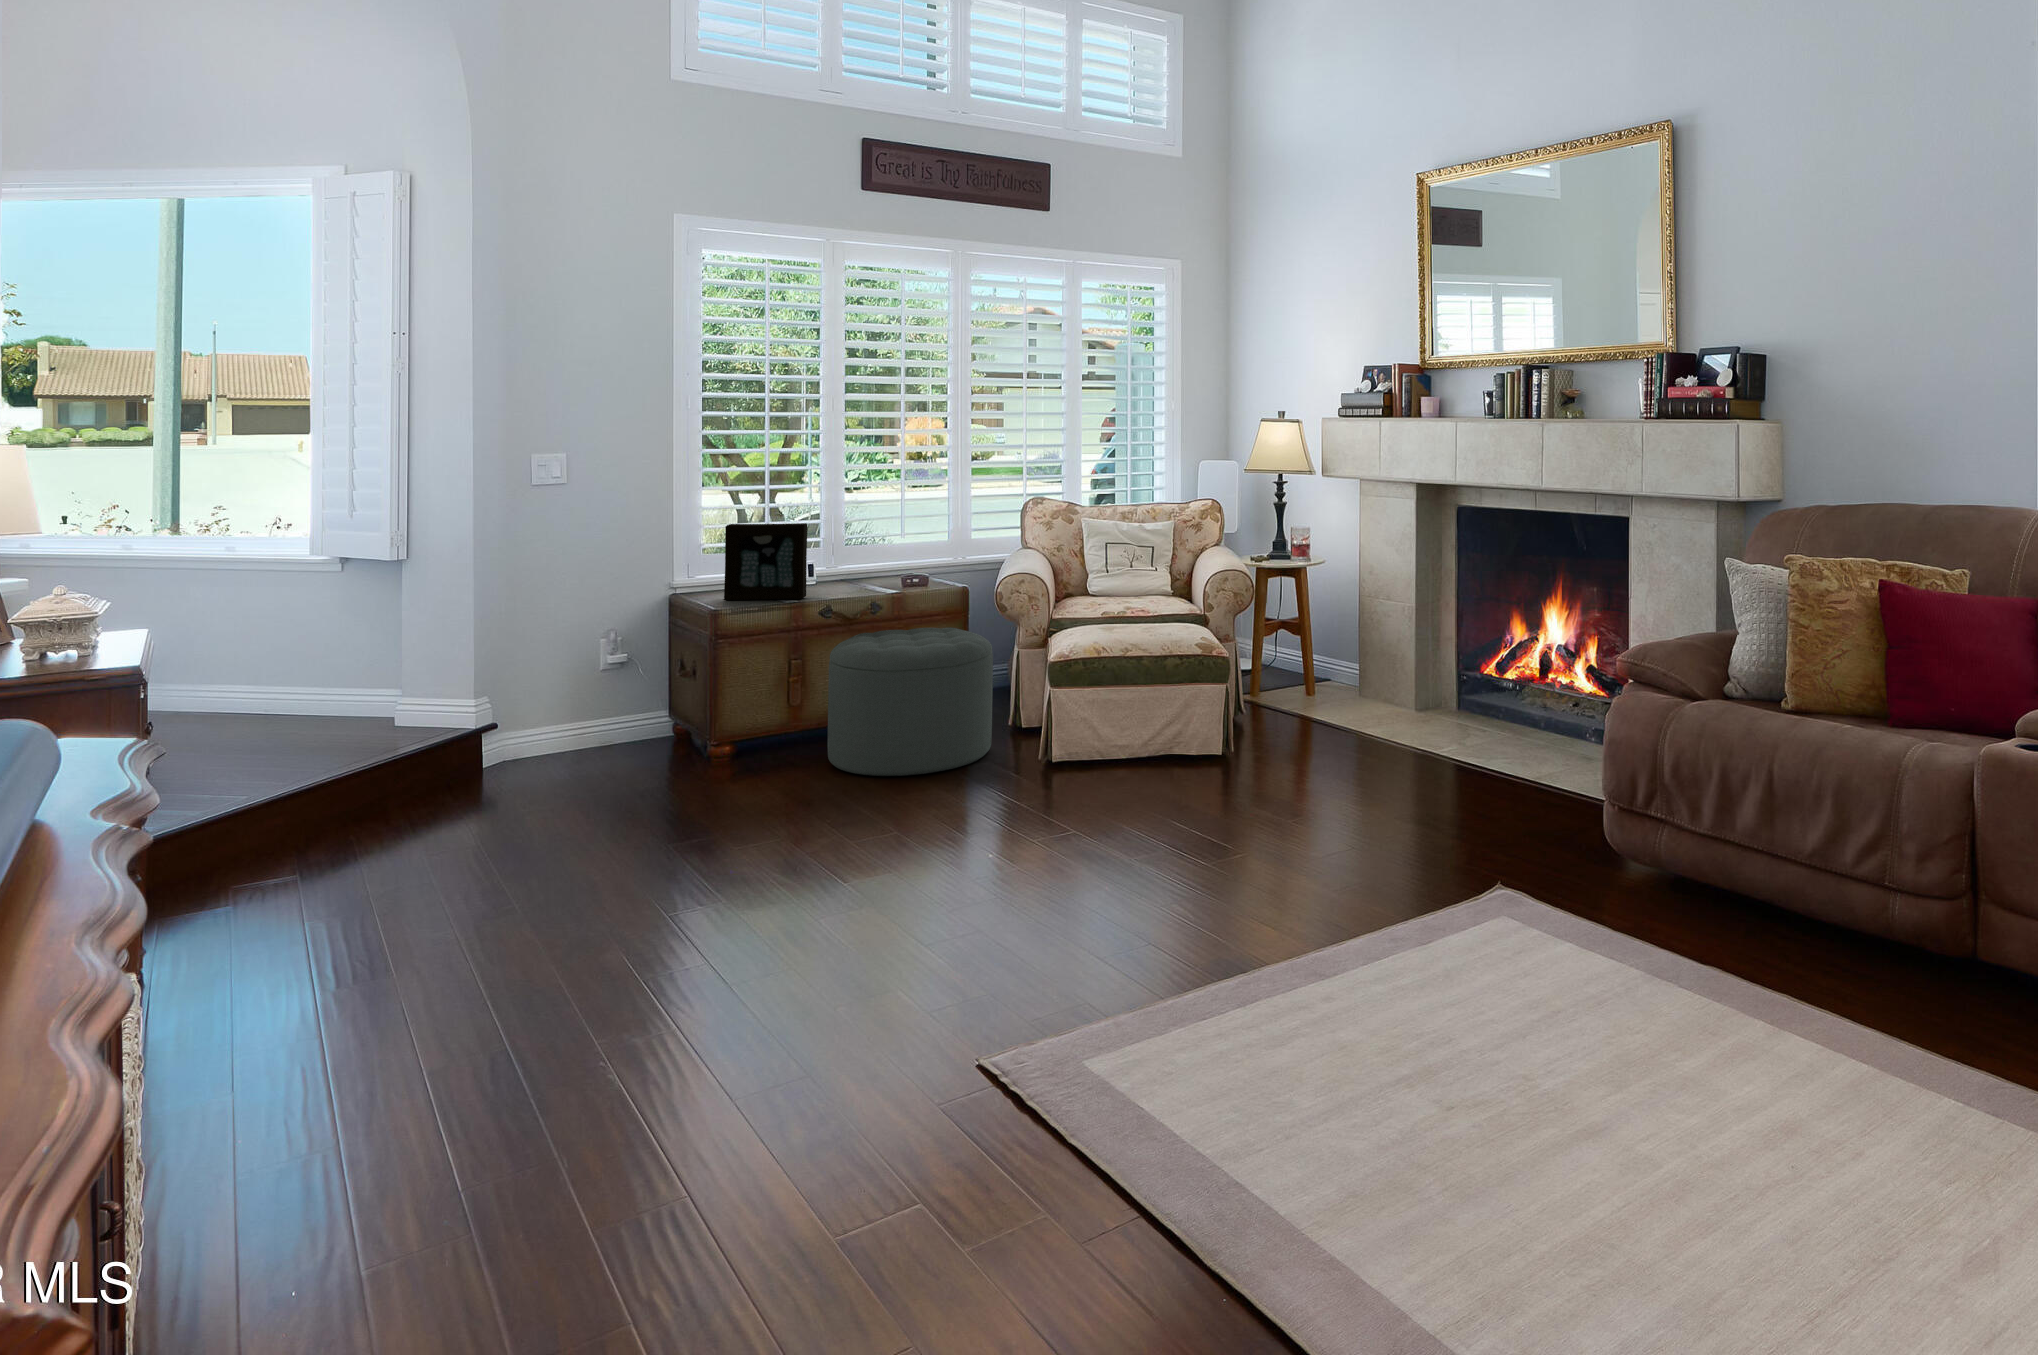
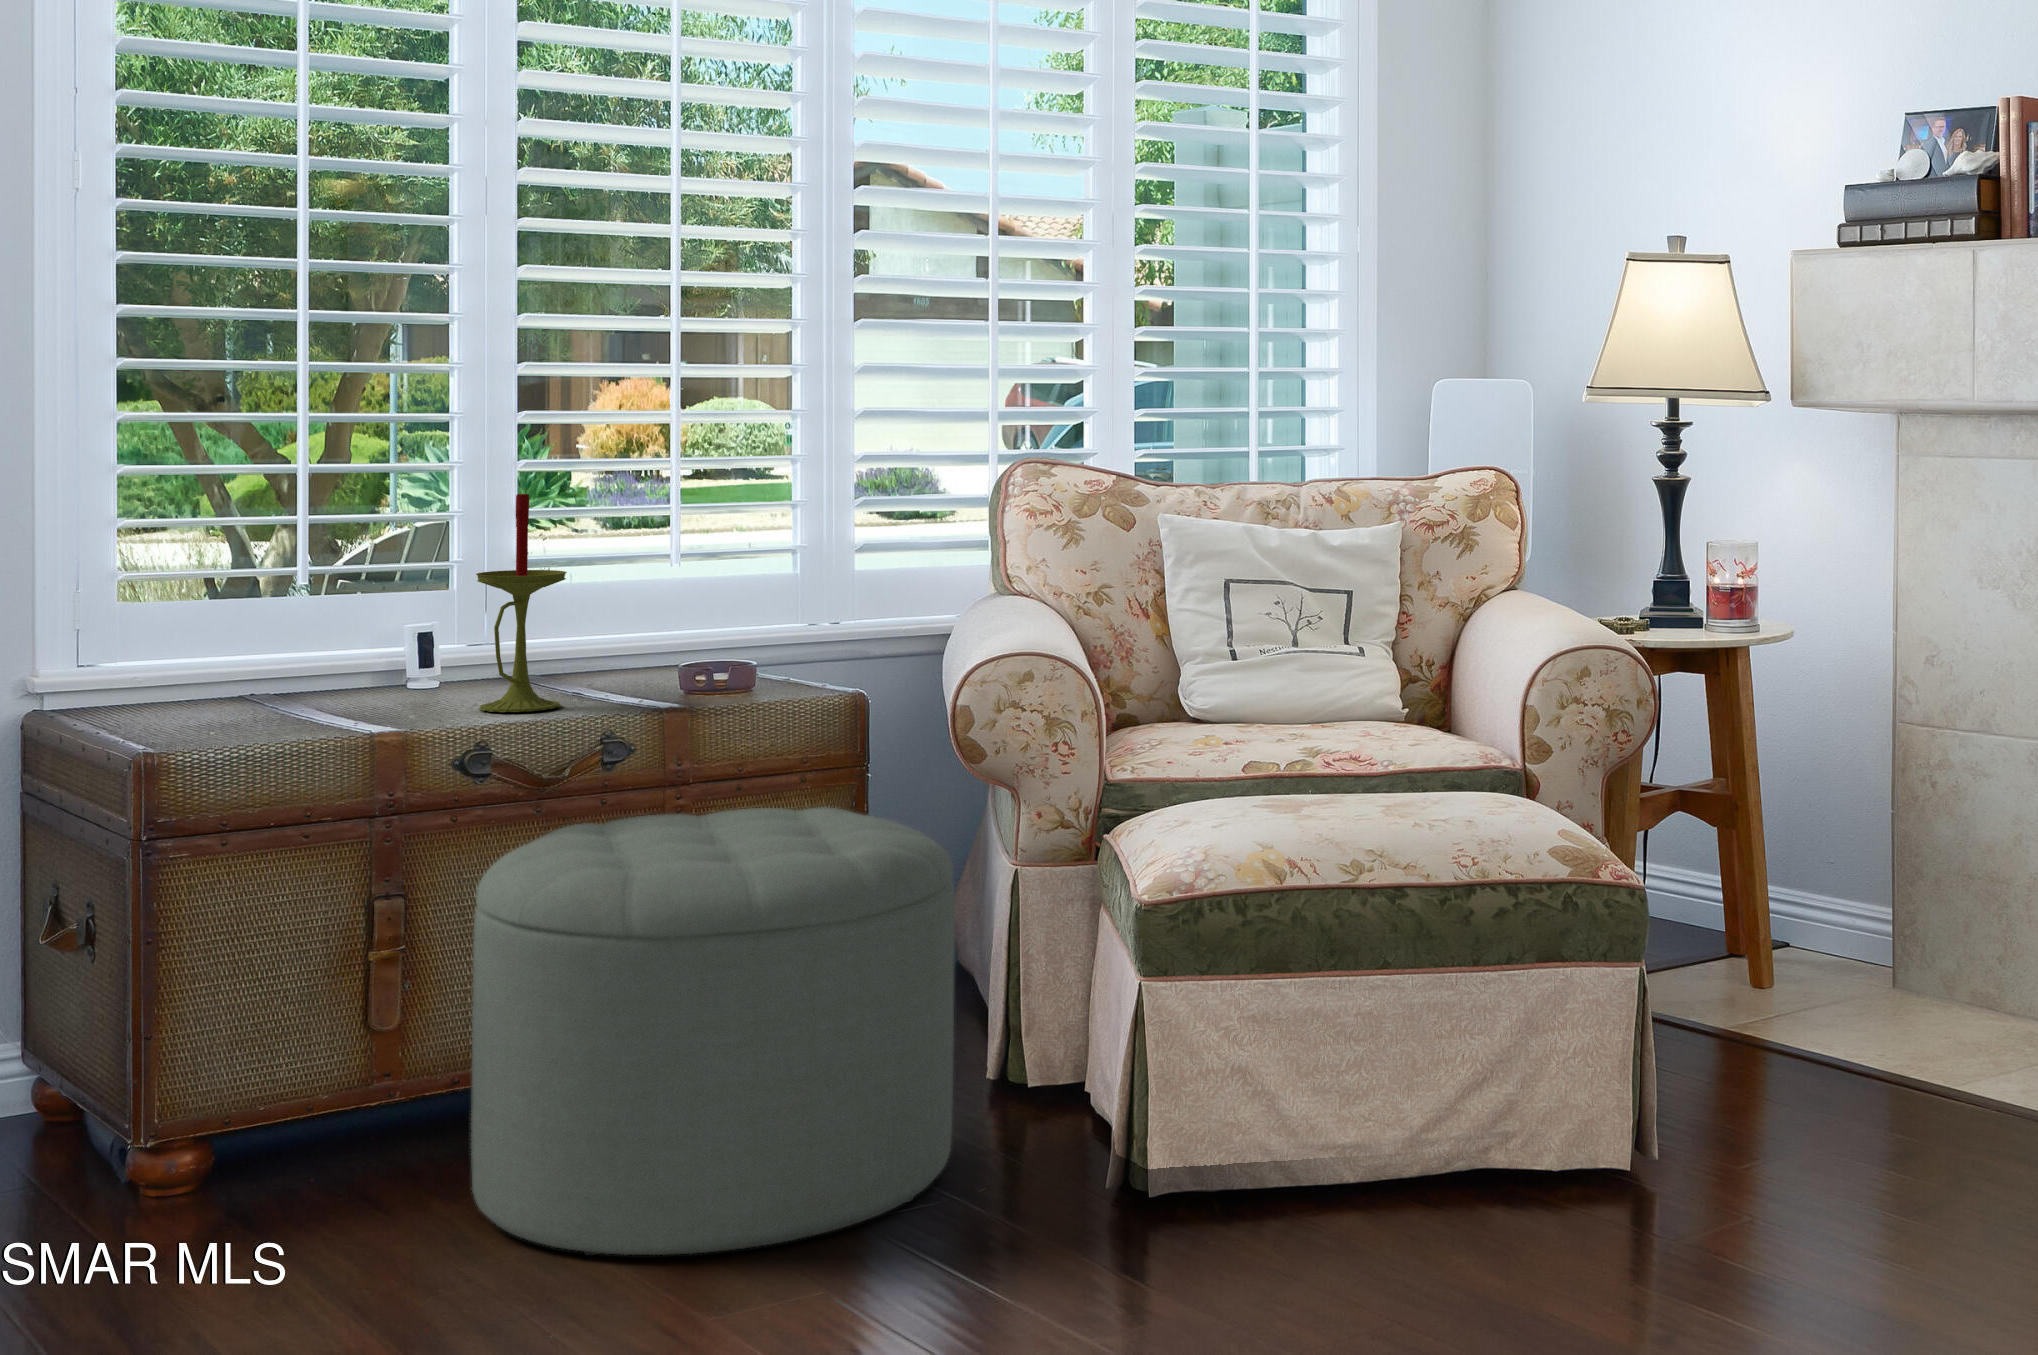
candle: none [829,514,861,593] -> present [476,494,567,712]
picture frame: present [724,523,808,600] -> none [167,510,412,731]

